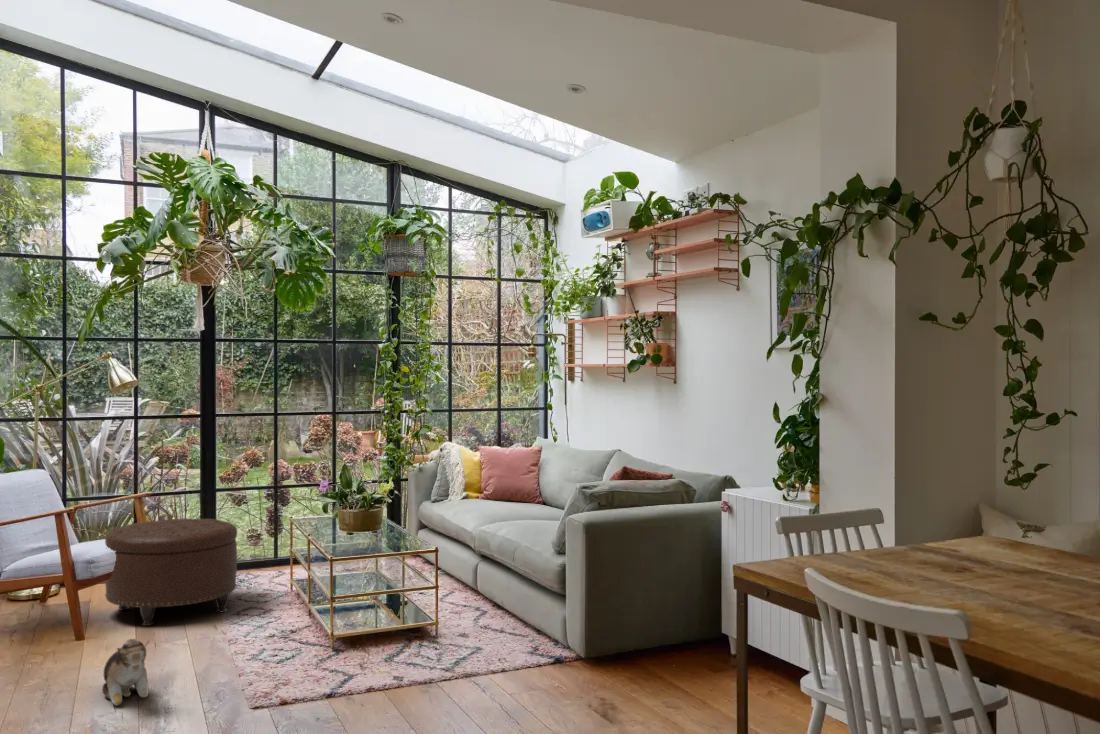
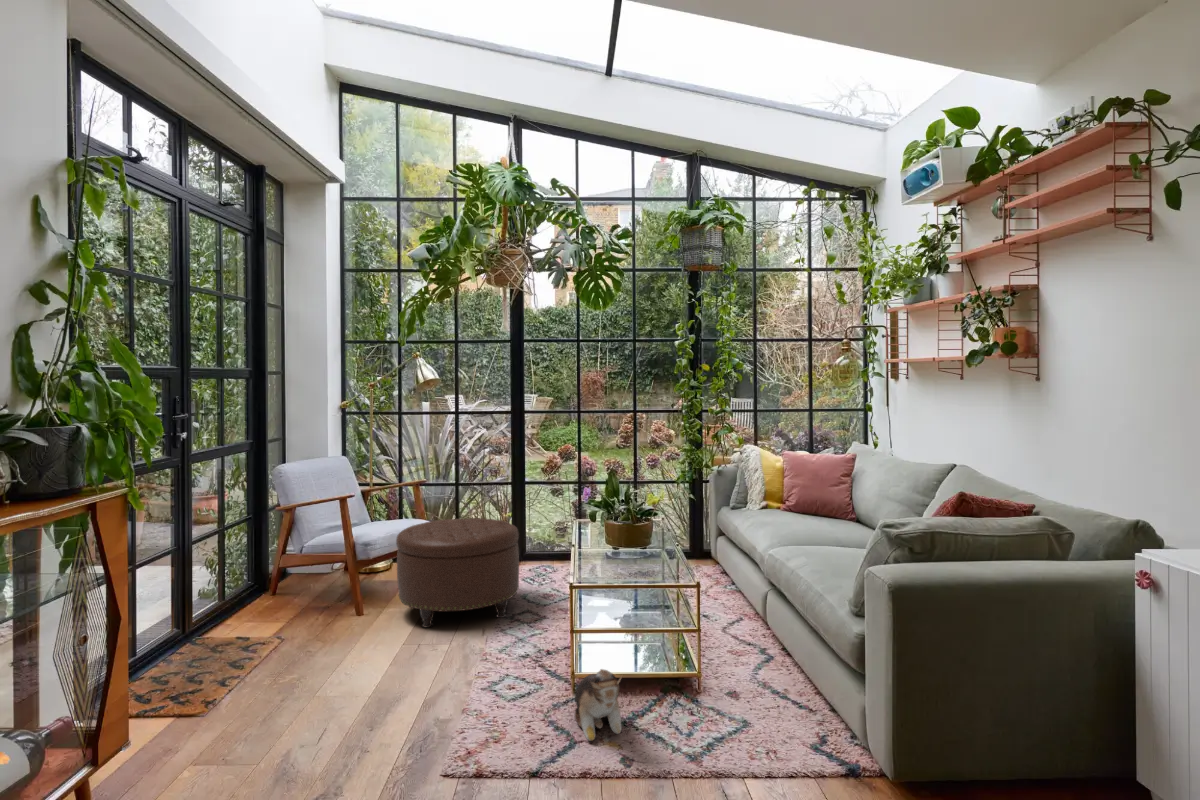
plush toy: present [102,639,148,705] -> present [575,669,622,741]

